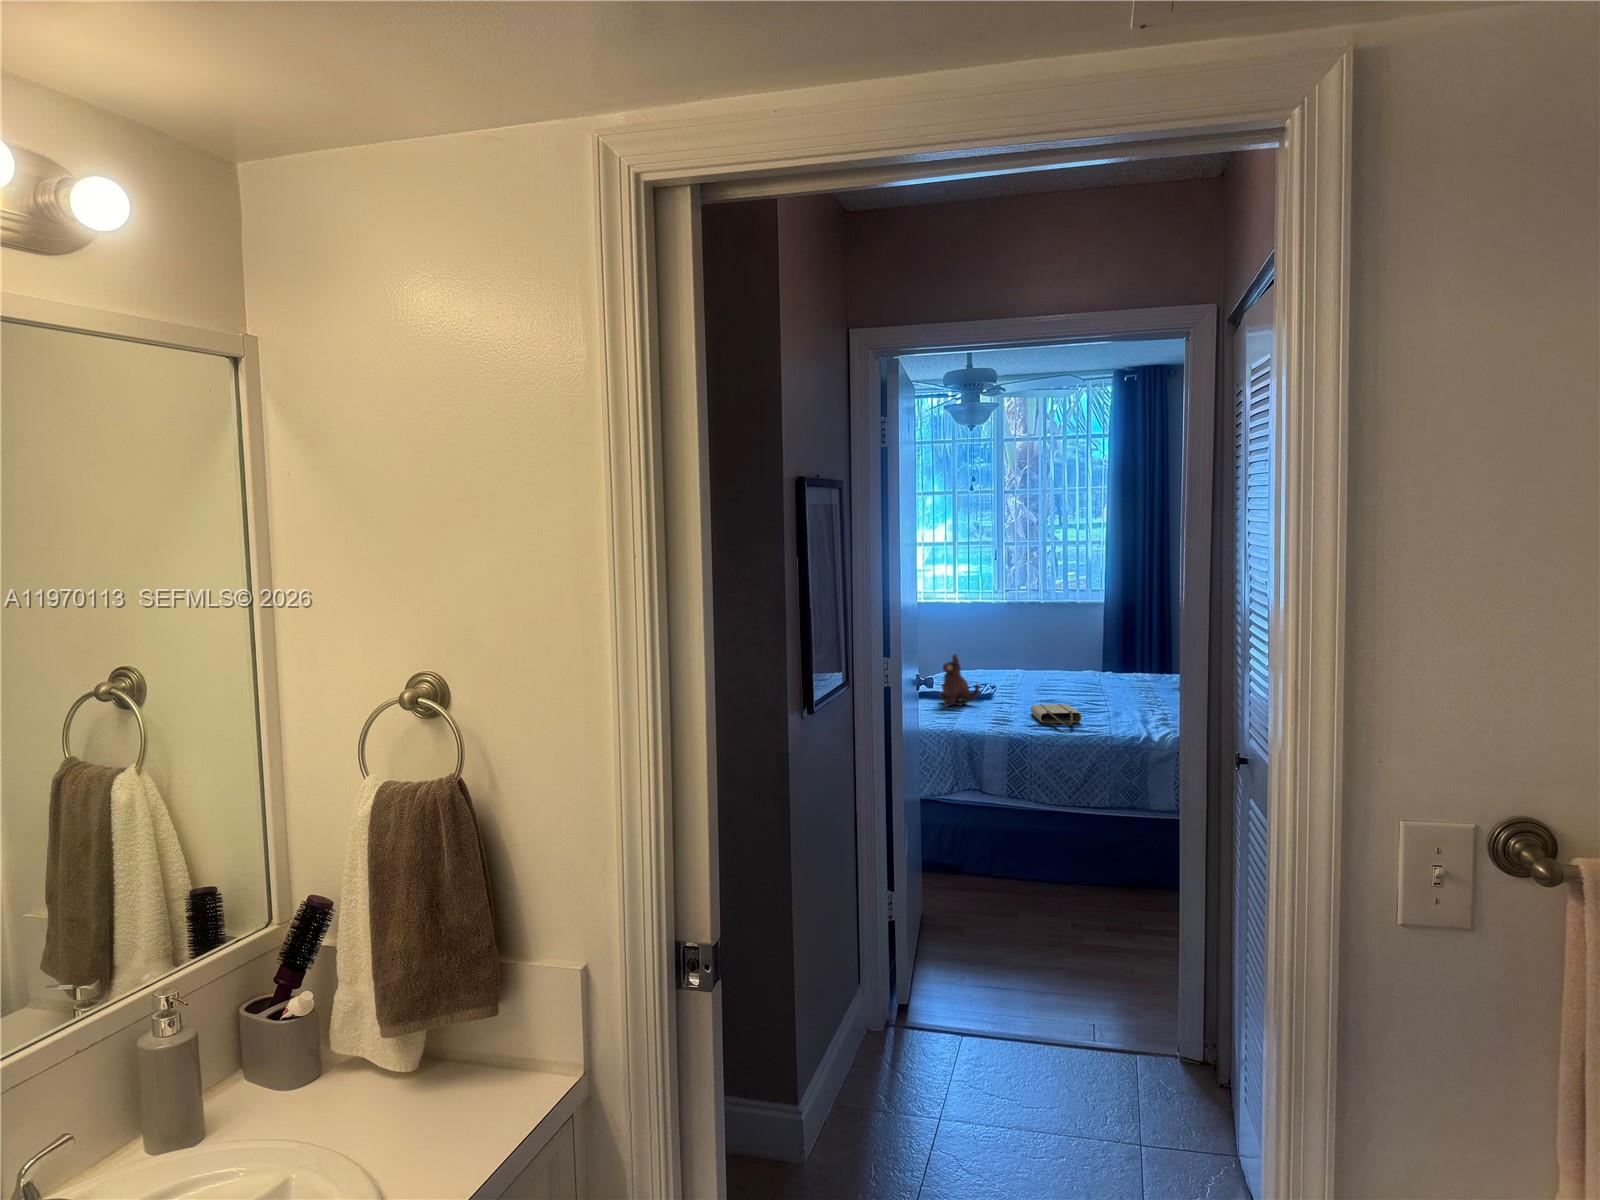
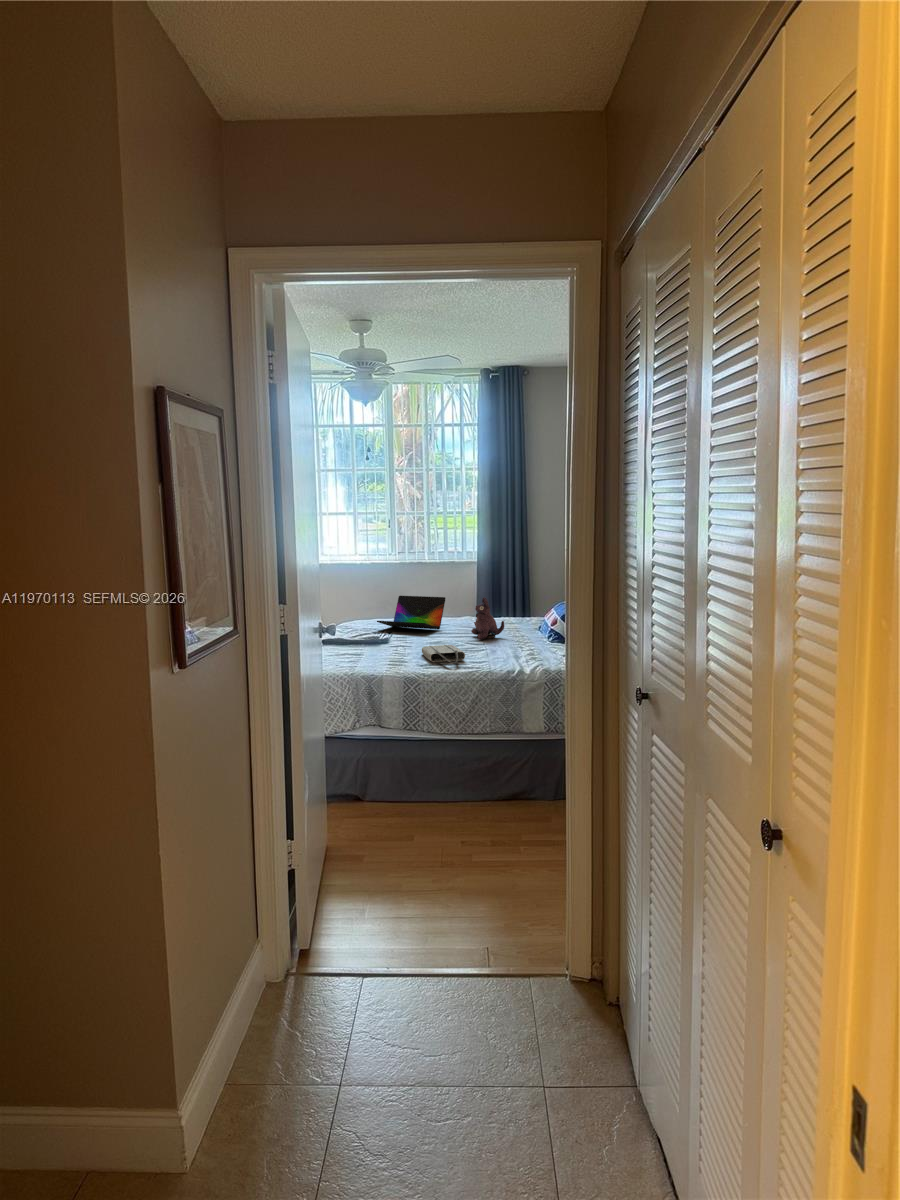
laptop: none [979,644,1062,686] -> present [377,596,446,630]
plush toy: present [939,654,979,706] -> present [471,597,504,640]

